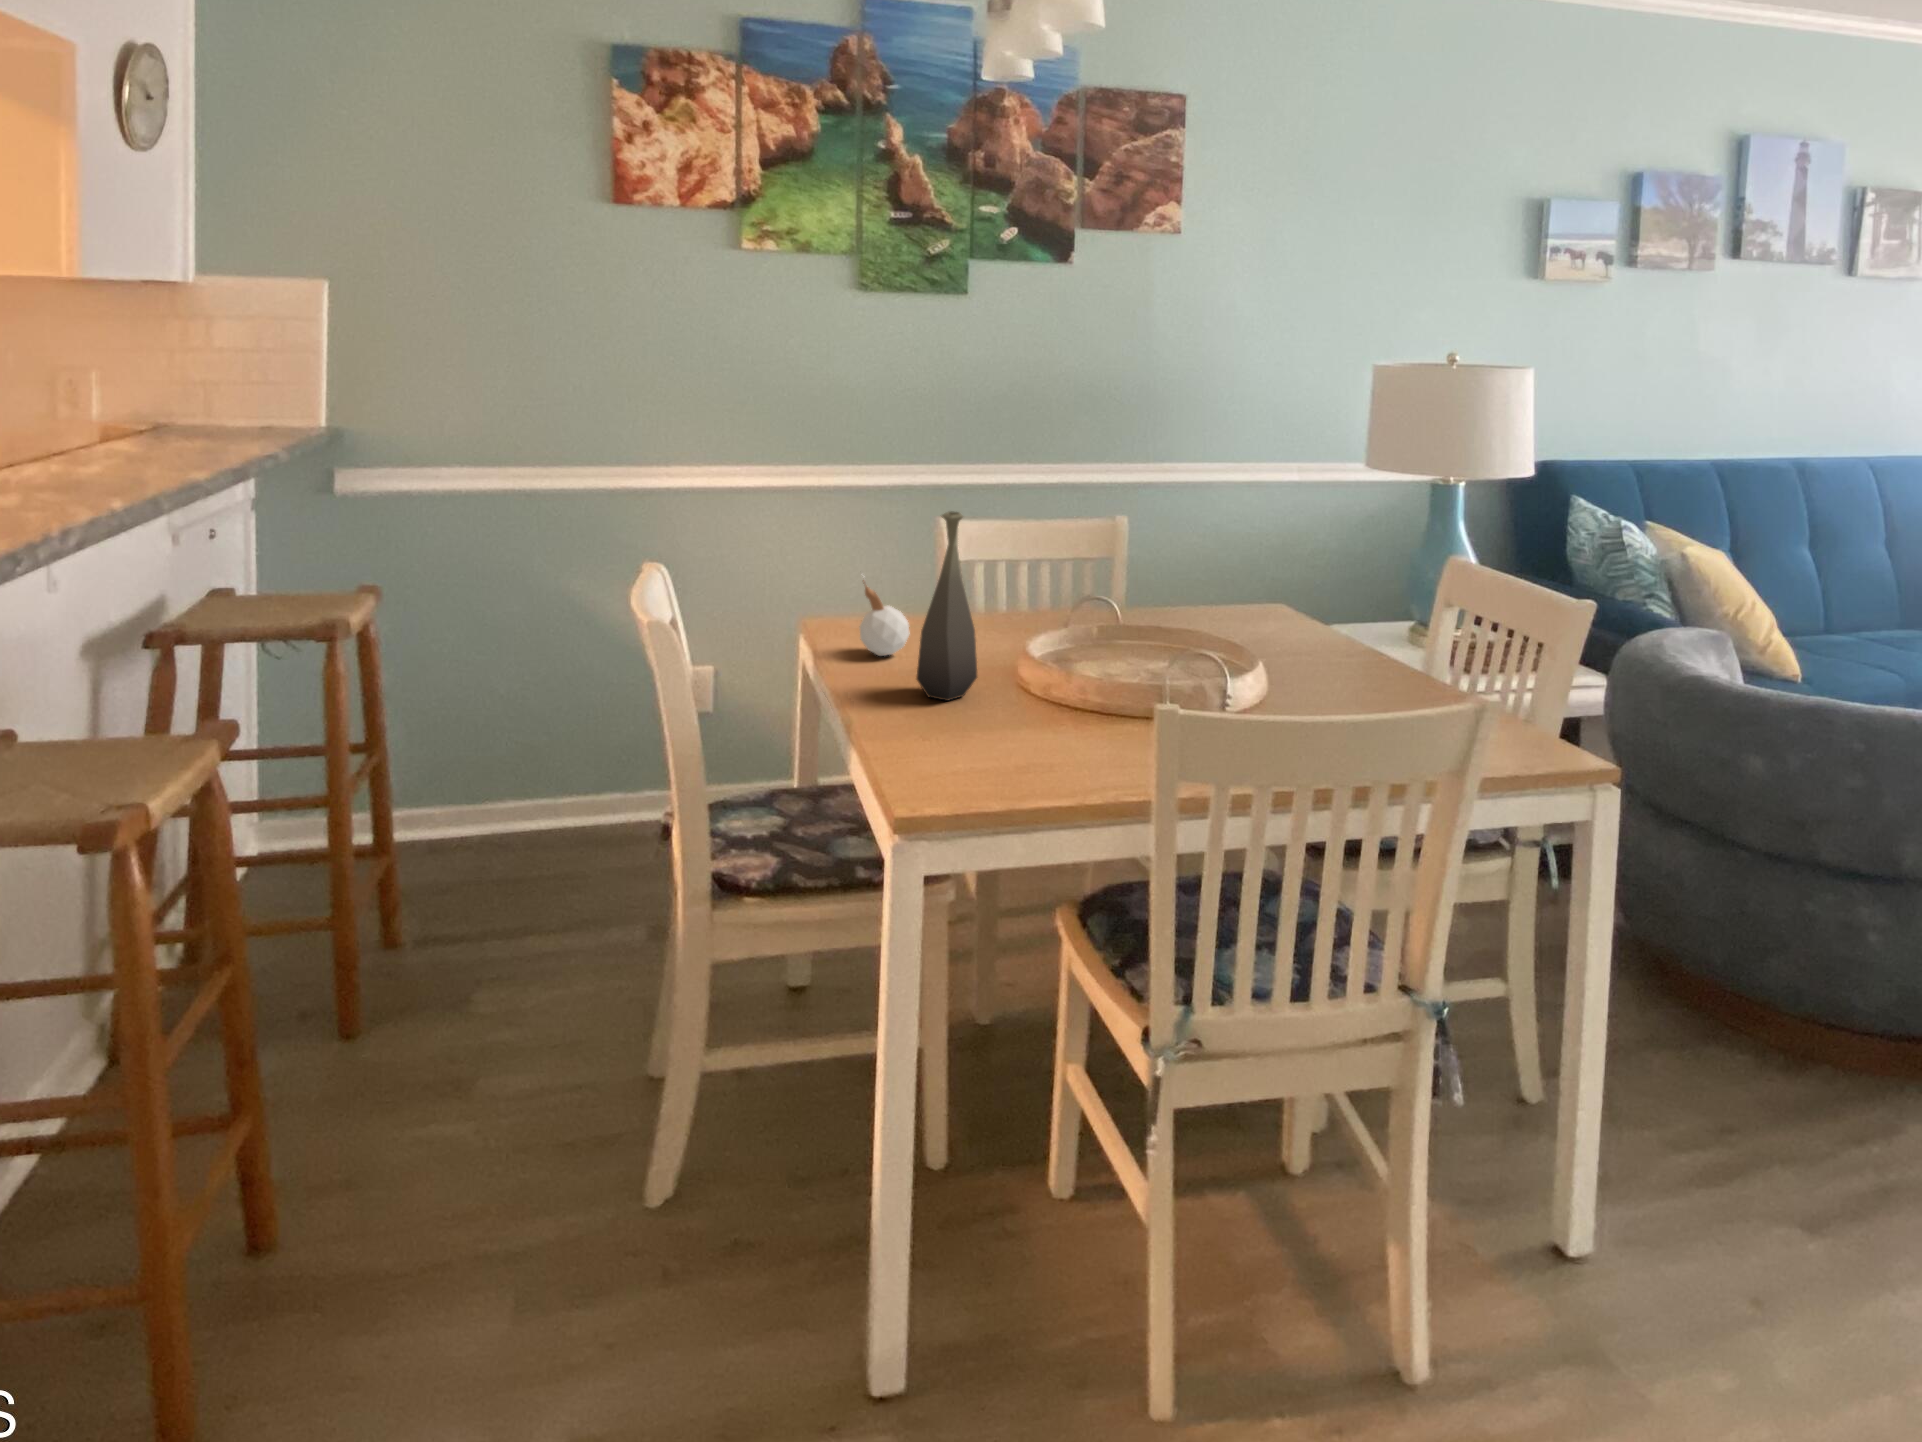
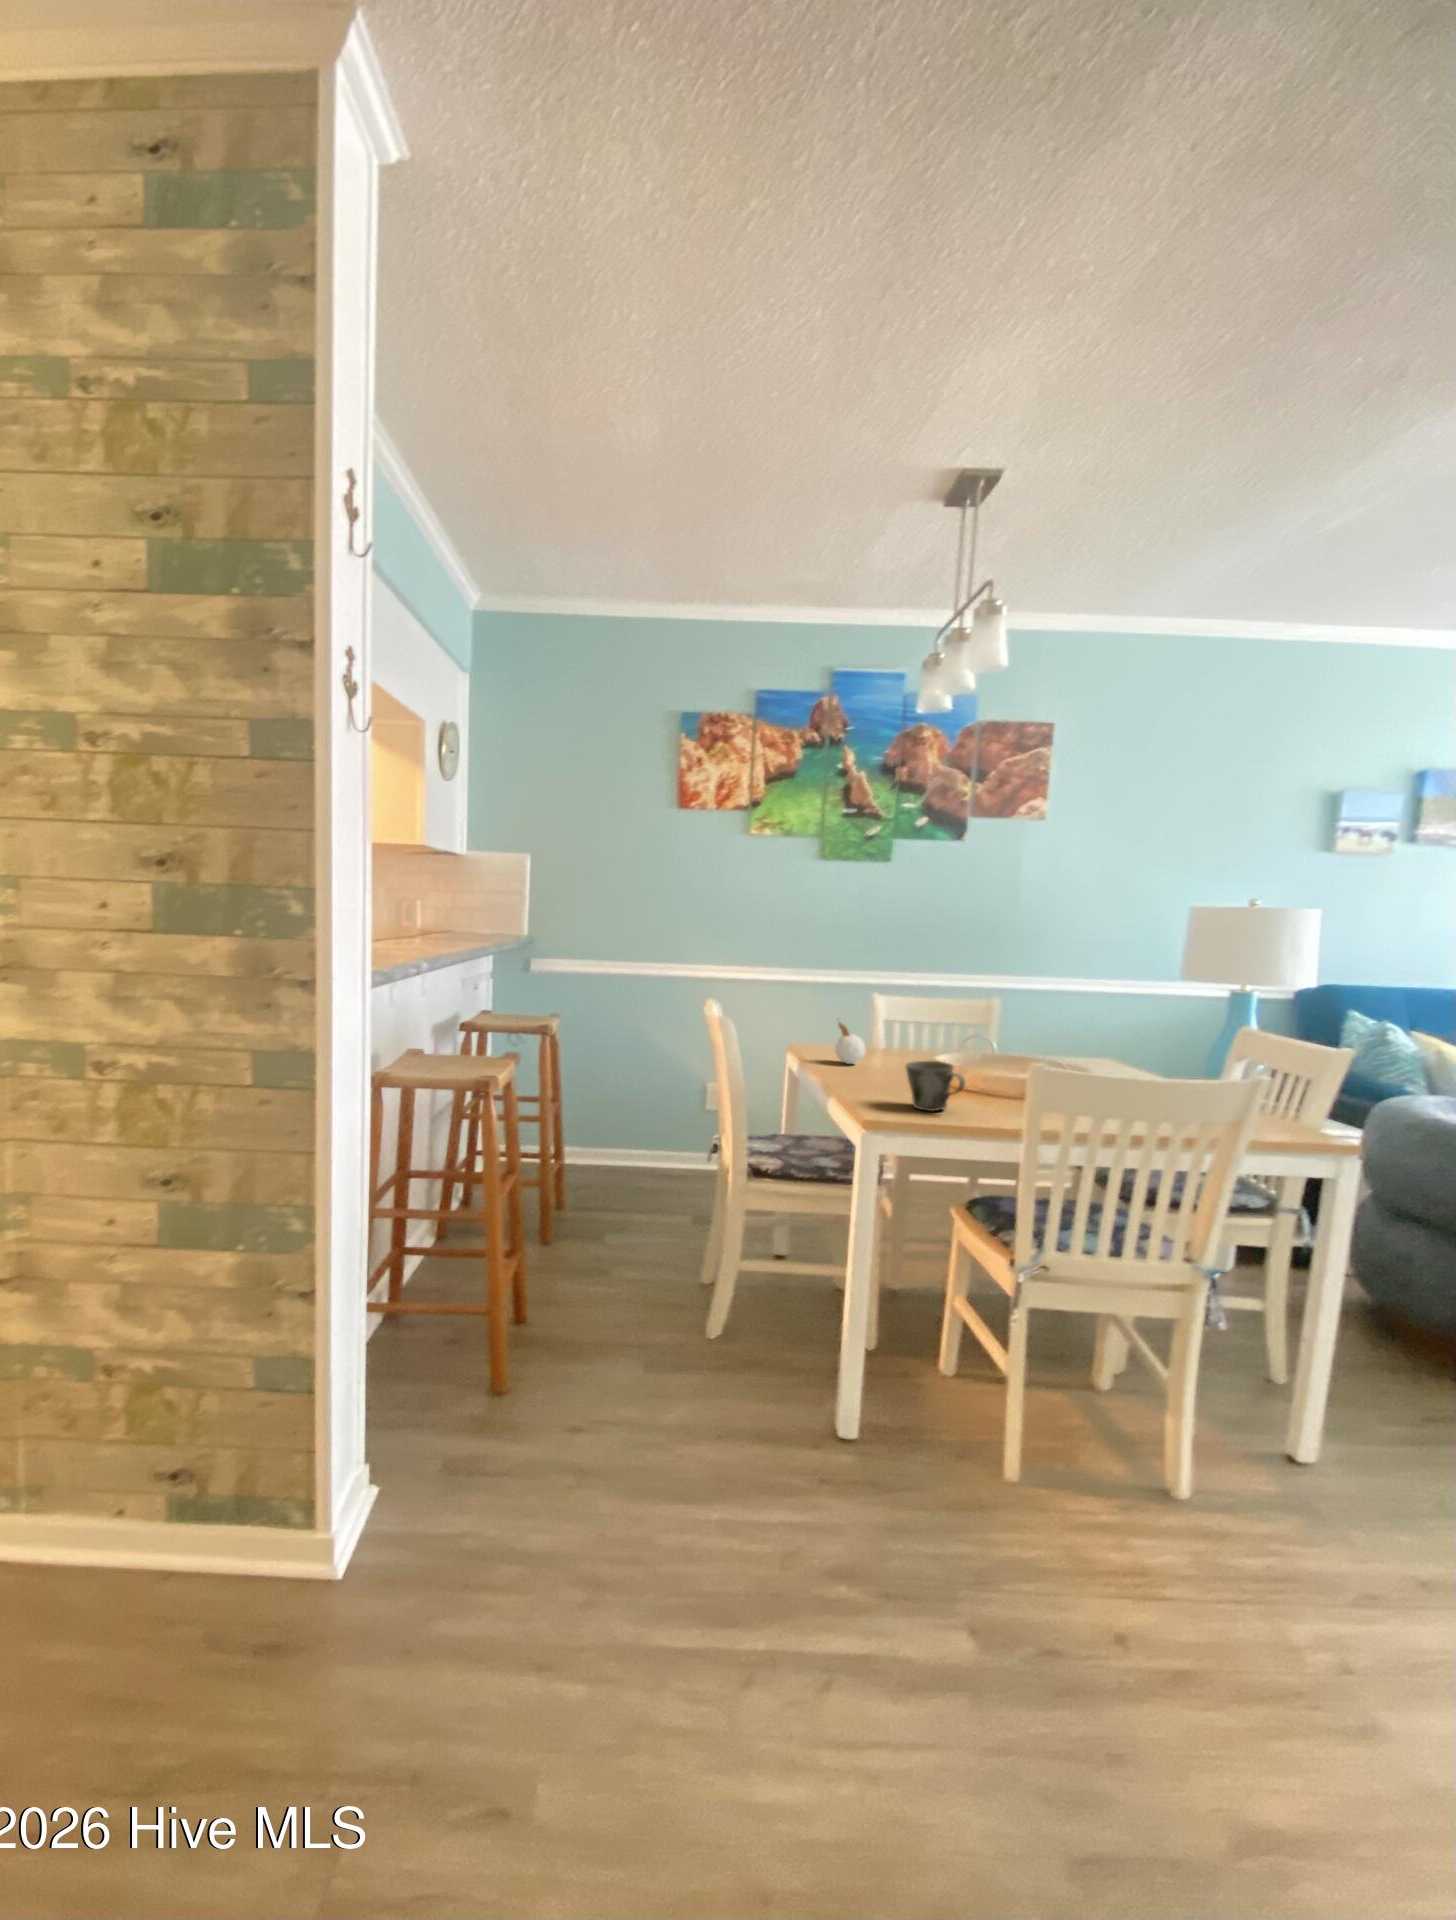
bottle: present [917,511,977,701] -> none [872,971,909,1084]
mug: none [966,675,1066,769] -> present [906,1061,965,1112]

